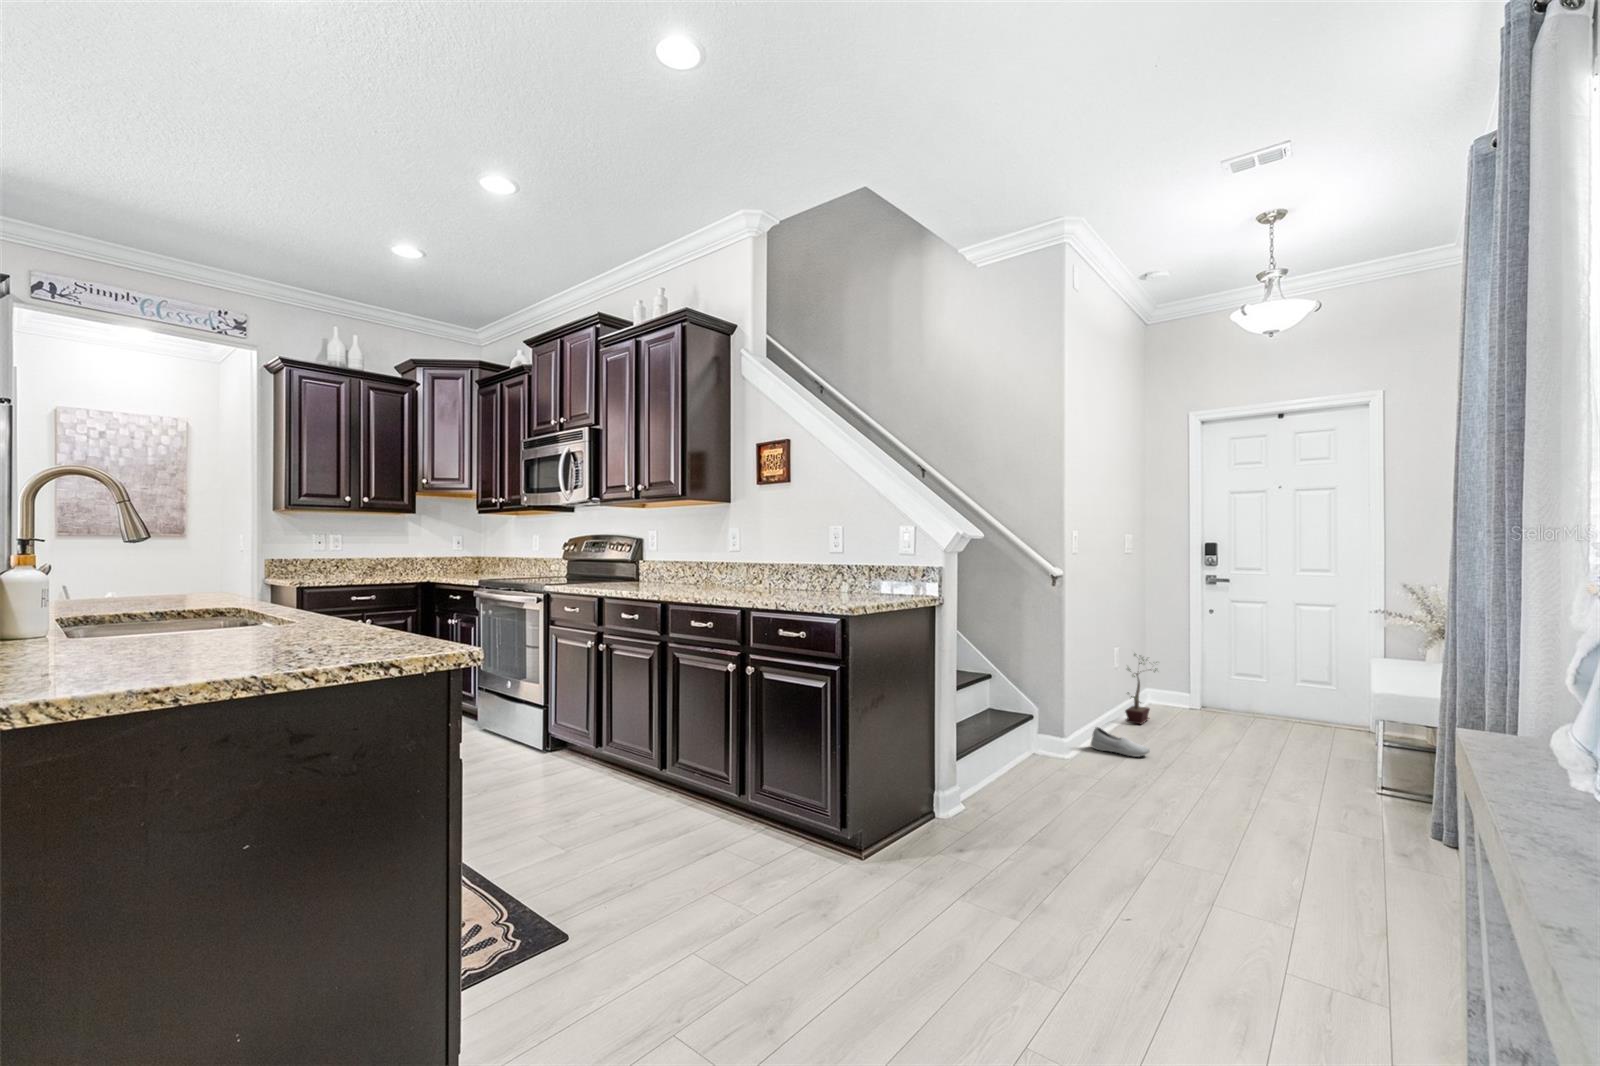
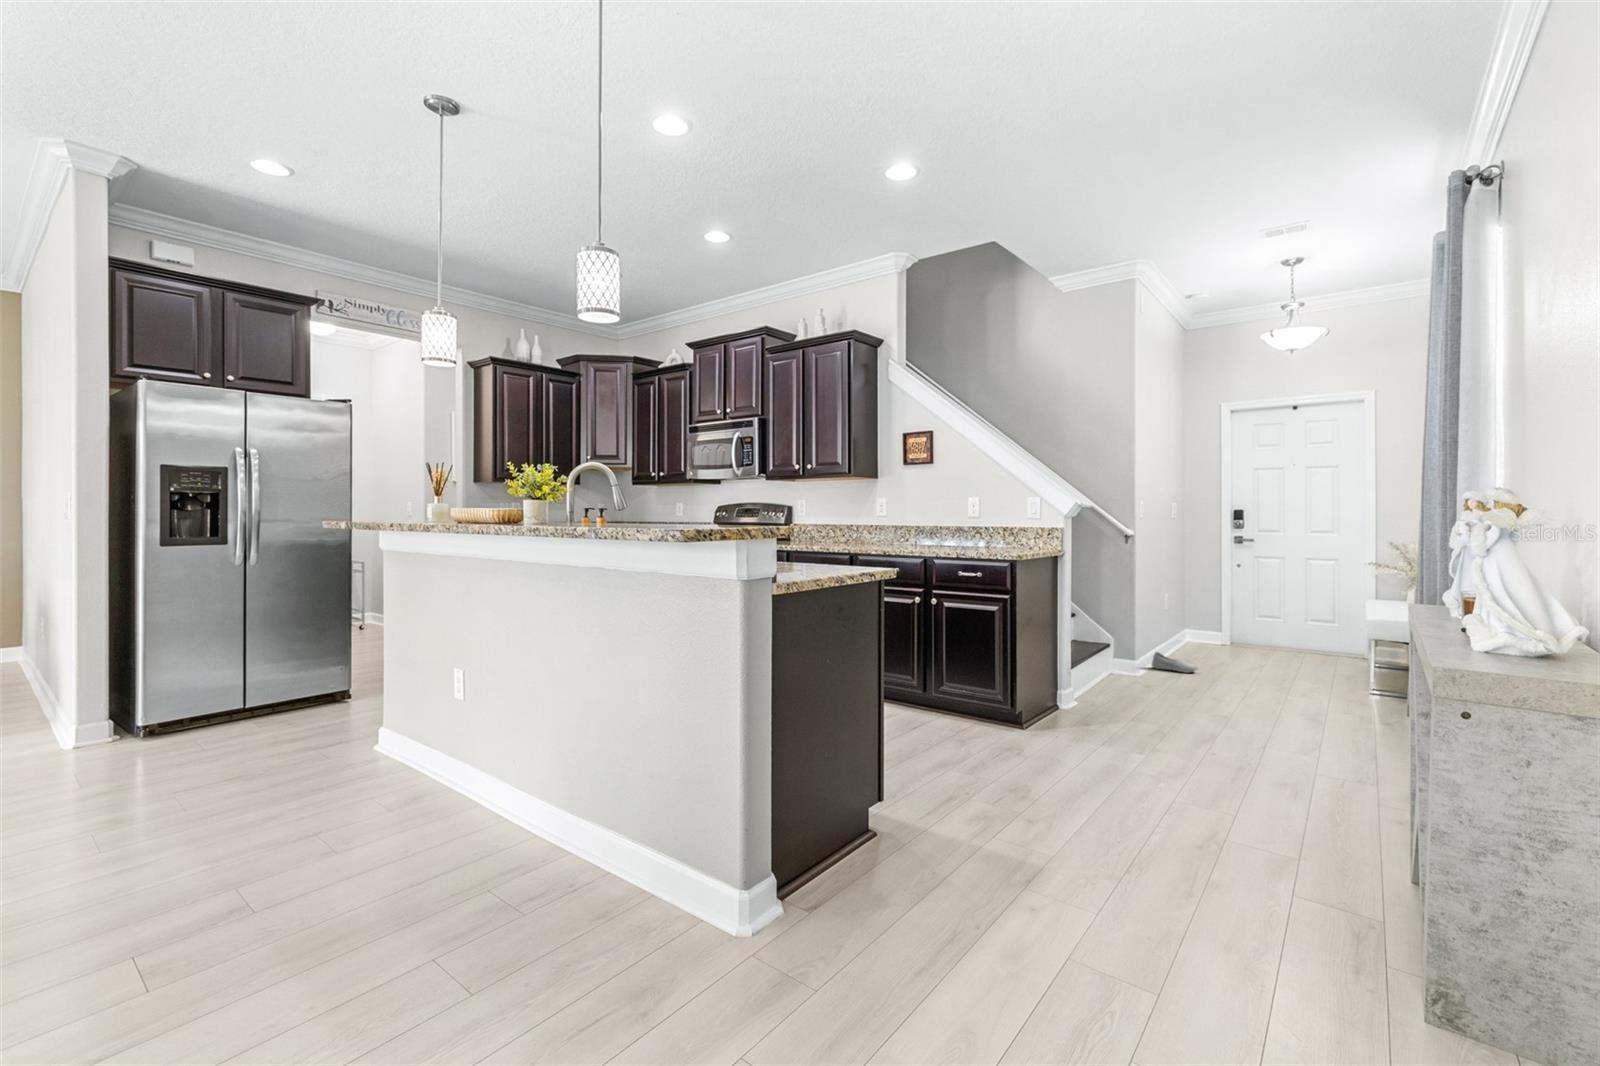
potted plant: present [1125,654,1157,725] -> none [1171,595,1199,654]

